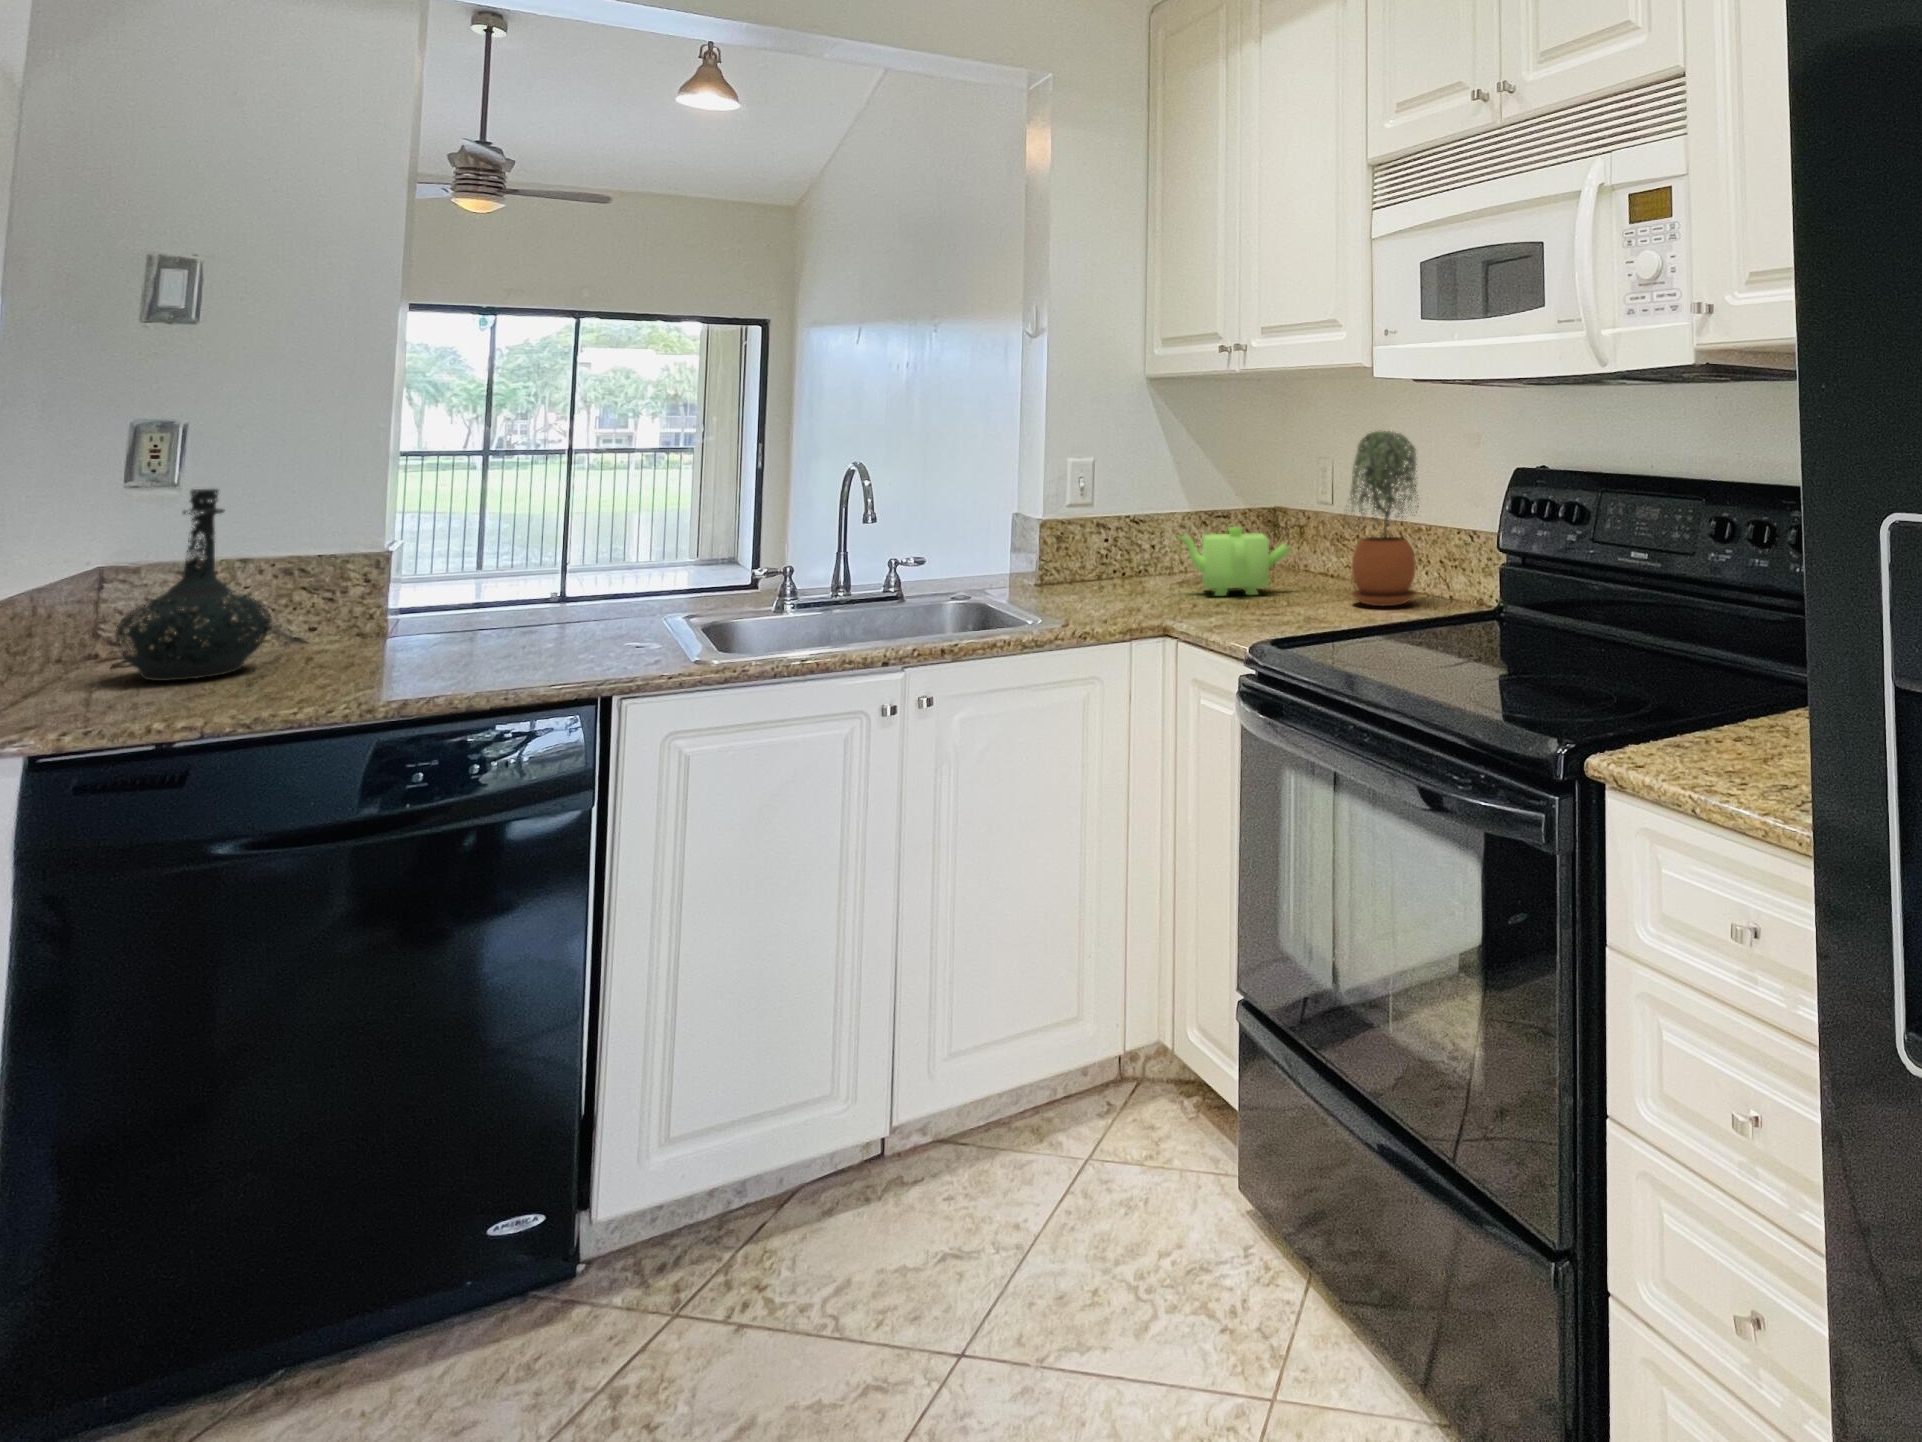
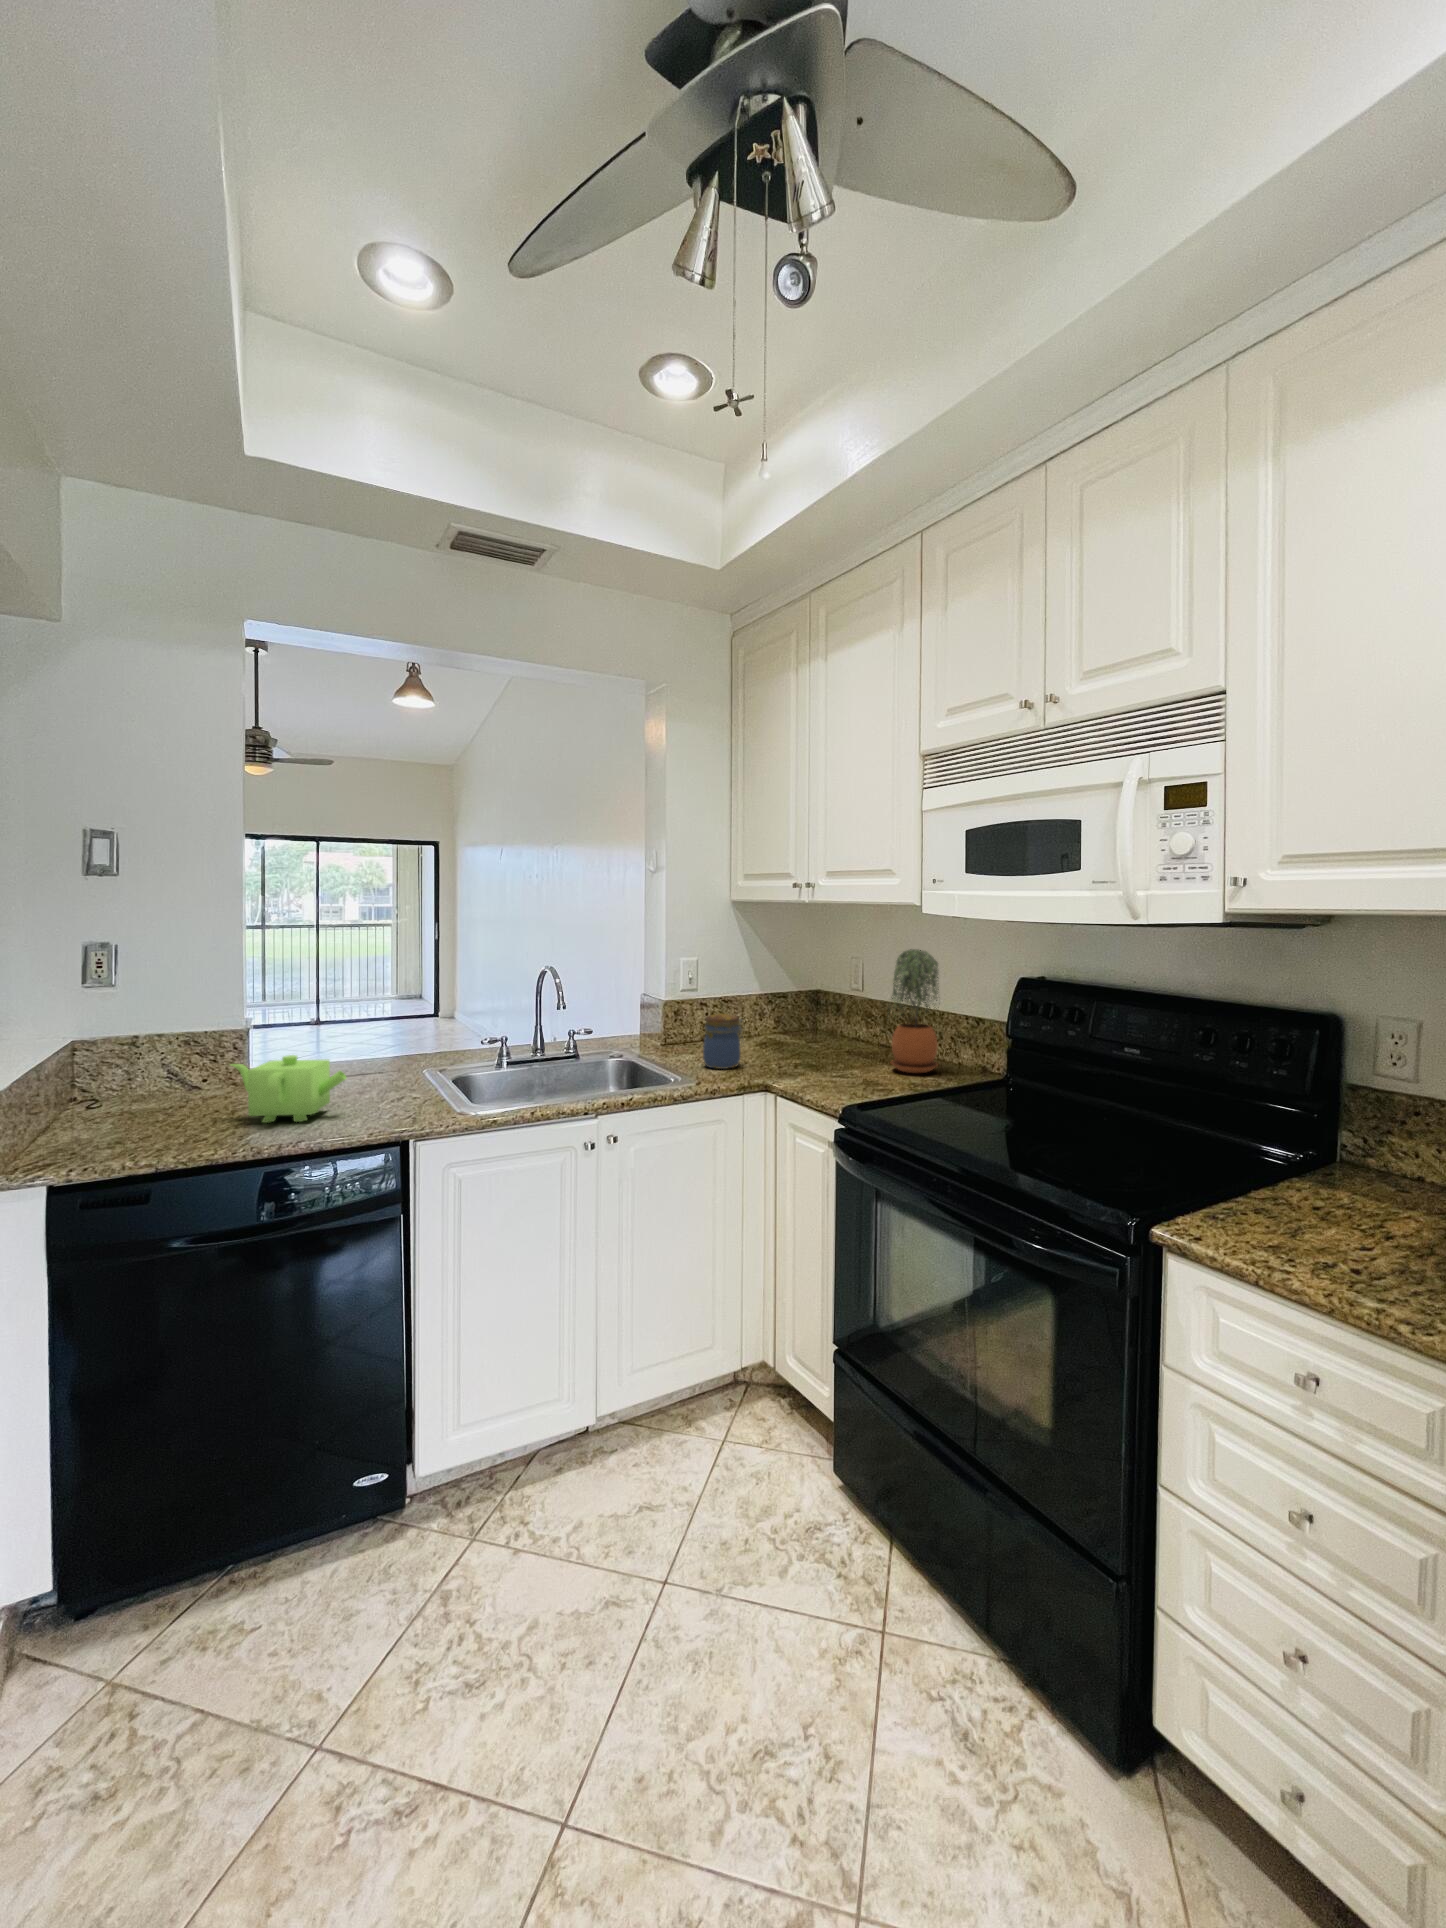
bottle: present [116,489,271,681] -> none [88,993,184,1123]
jar: none [1083,527,1143,606] -> present [703,1014,743,1069]
teapot: present [1179,527,1290,596] -> present [231,1055,346,1123]

